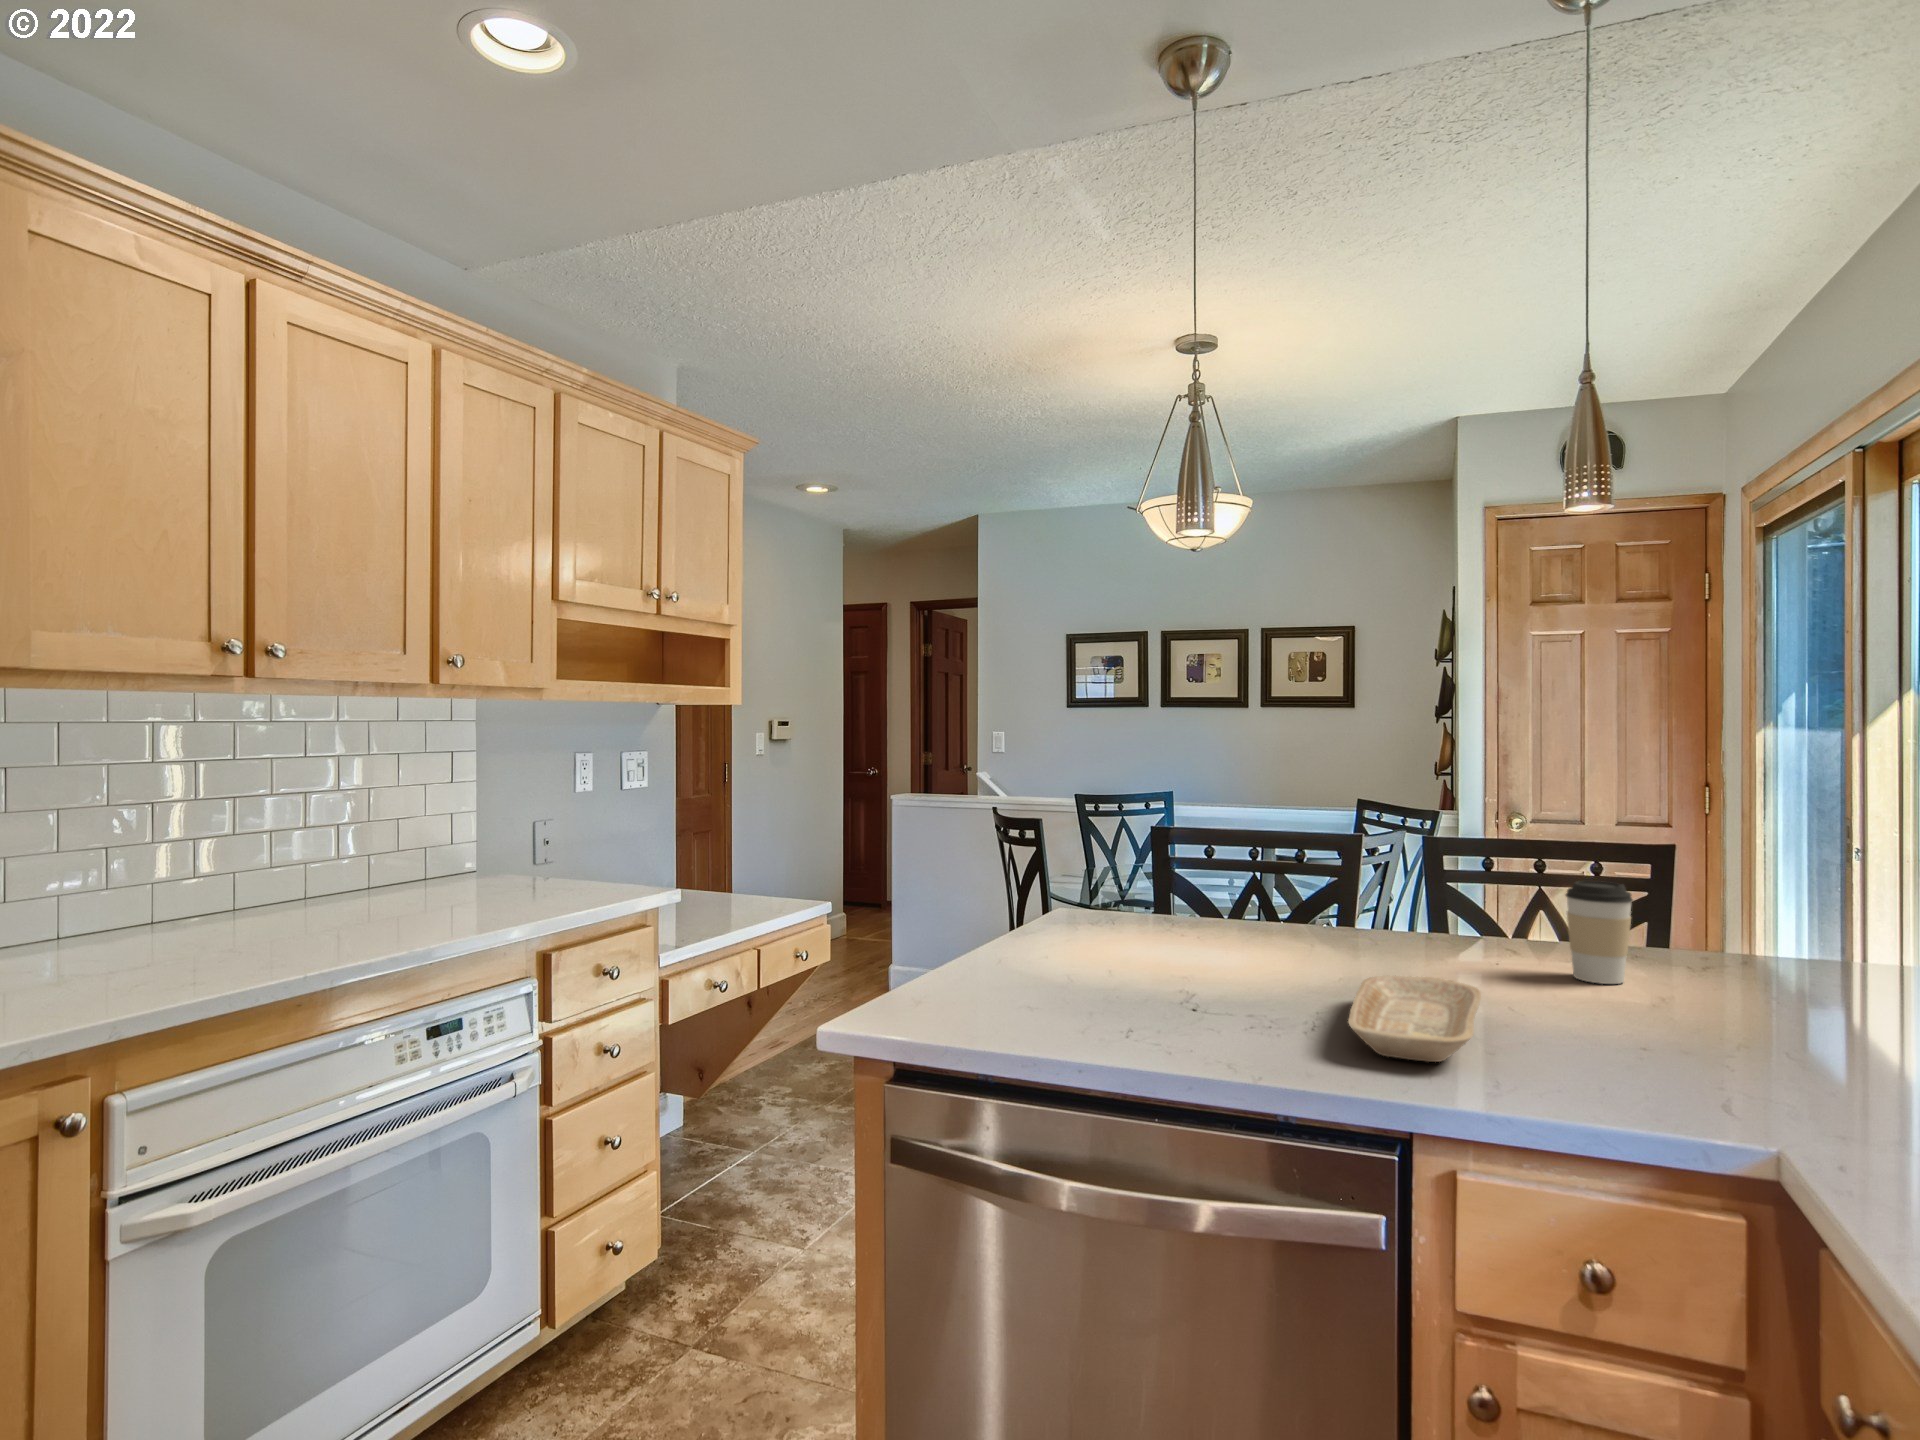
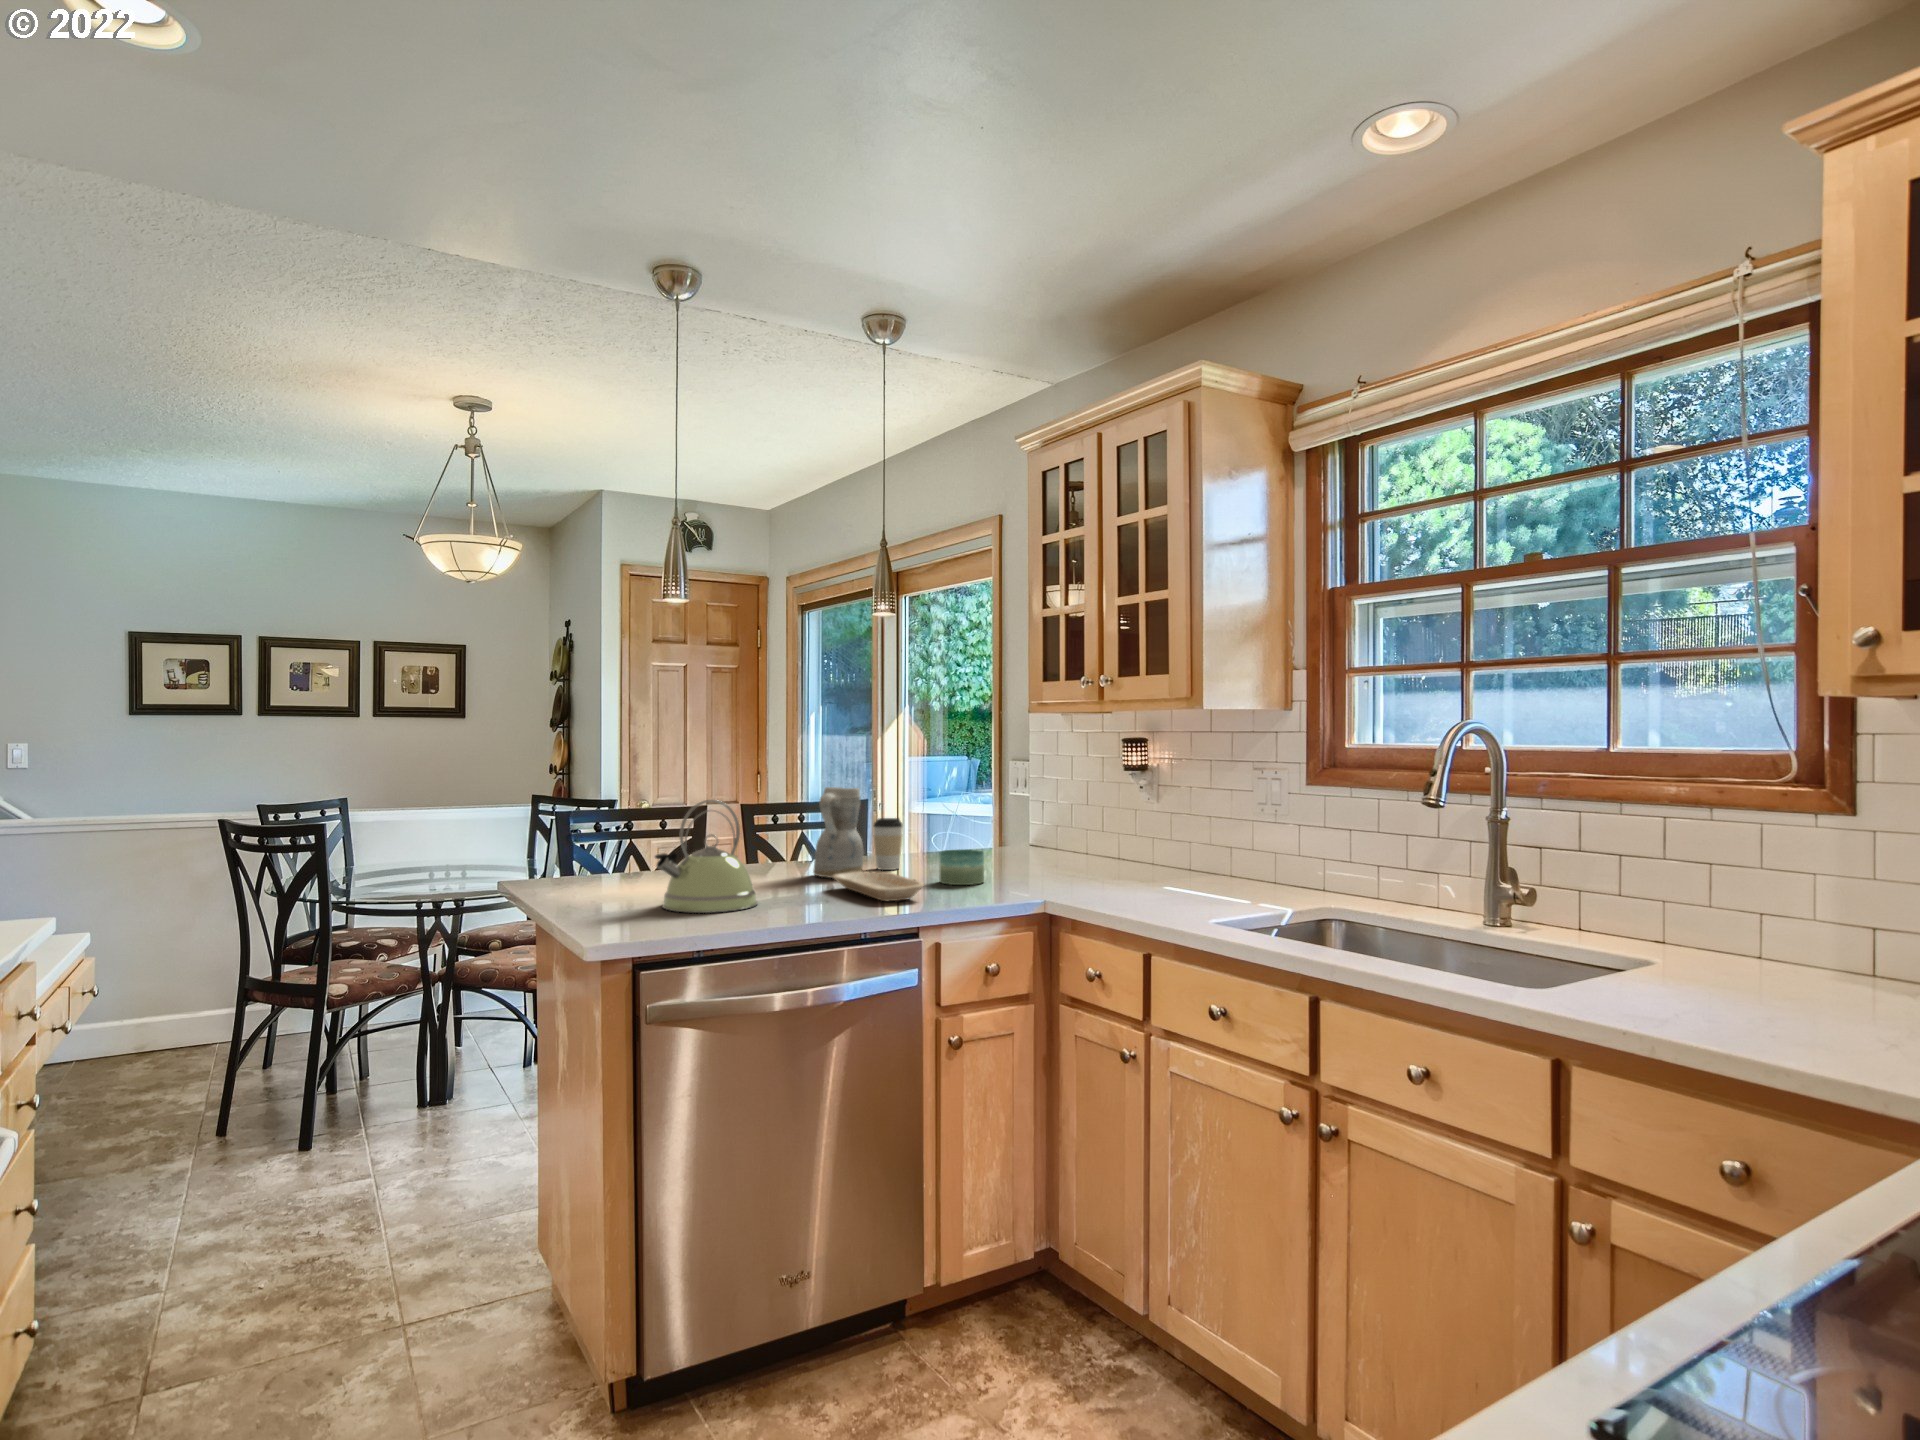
ceramic pitcher: none [1408,814,1517,984] -> present [813,787,864,878]
kettle: none [1023,820,1191,1008] -> present [655,800,757,913]
candle: none [1618,969,1735,1062] -> present [940,850,984,885]

